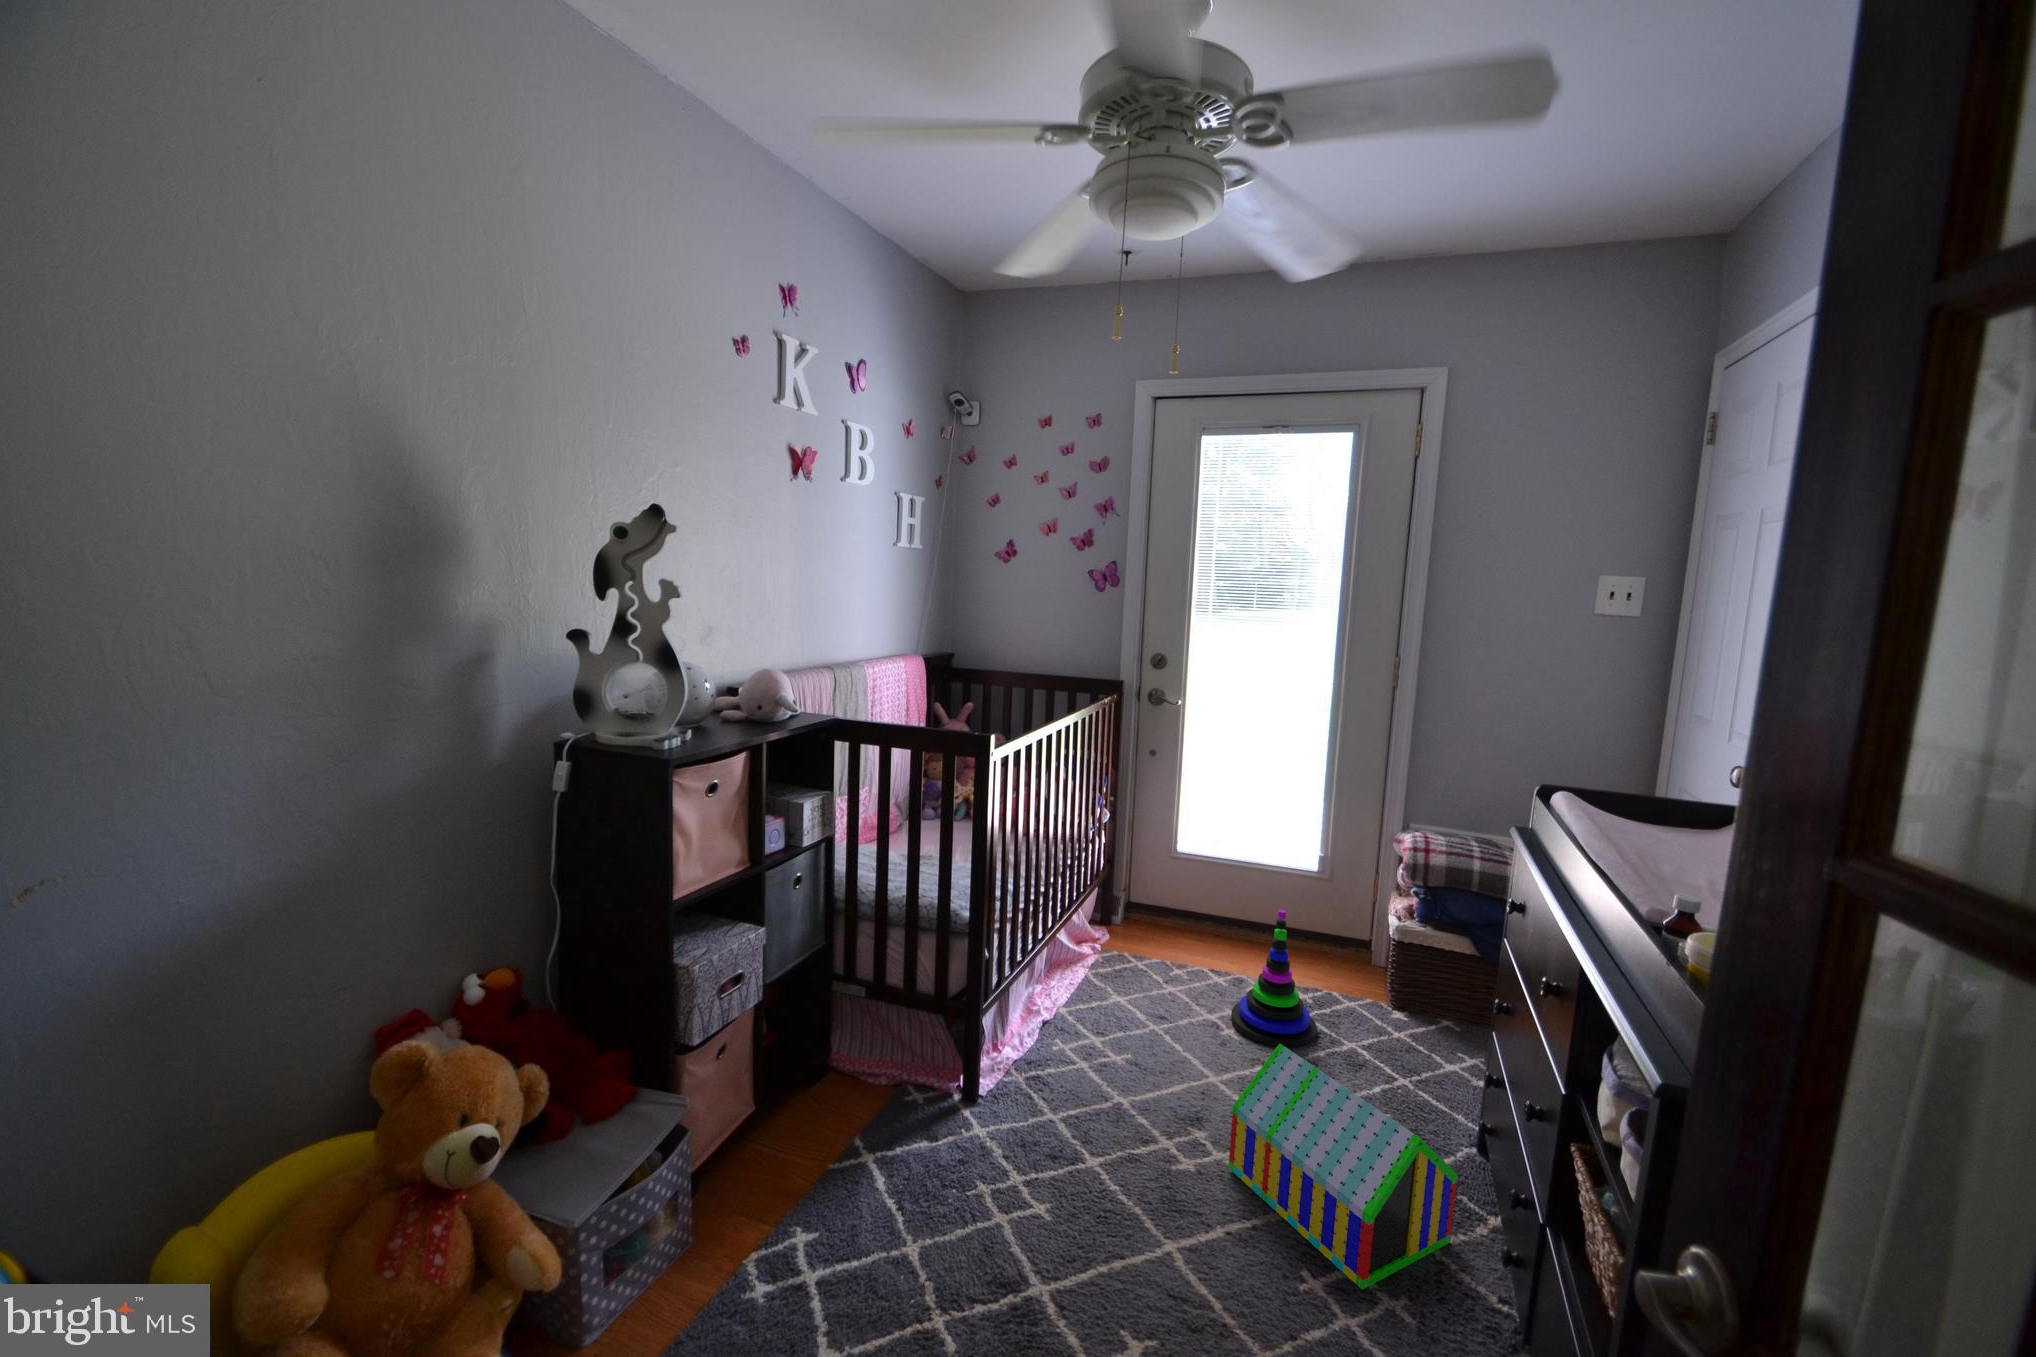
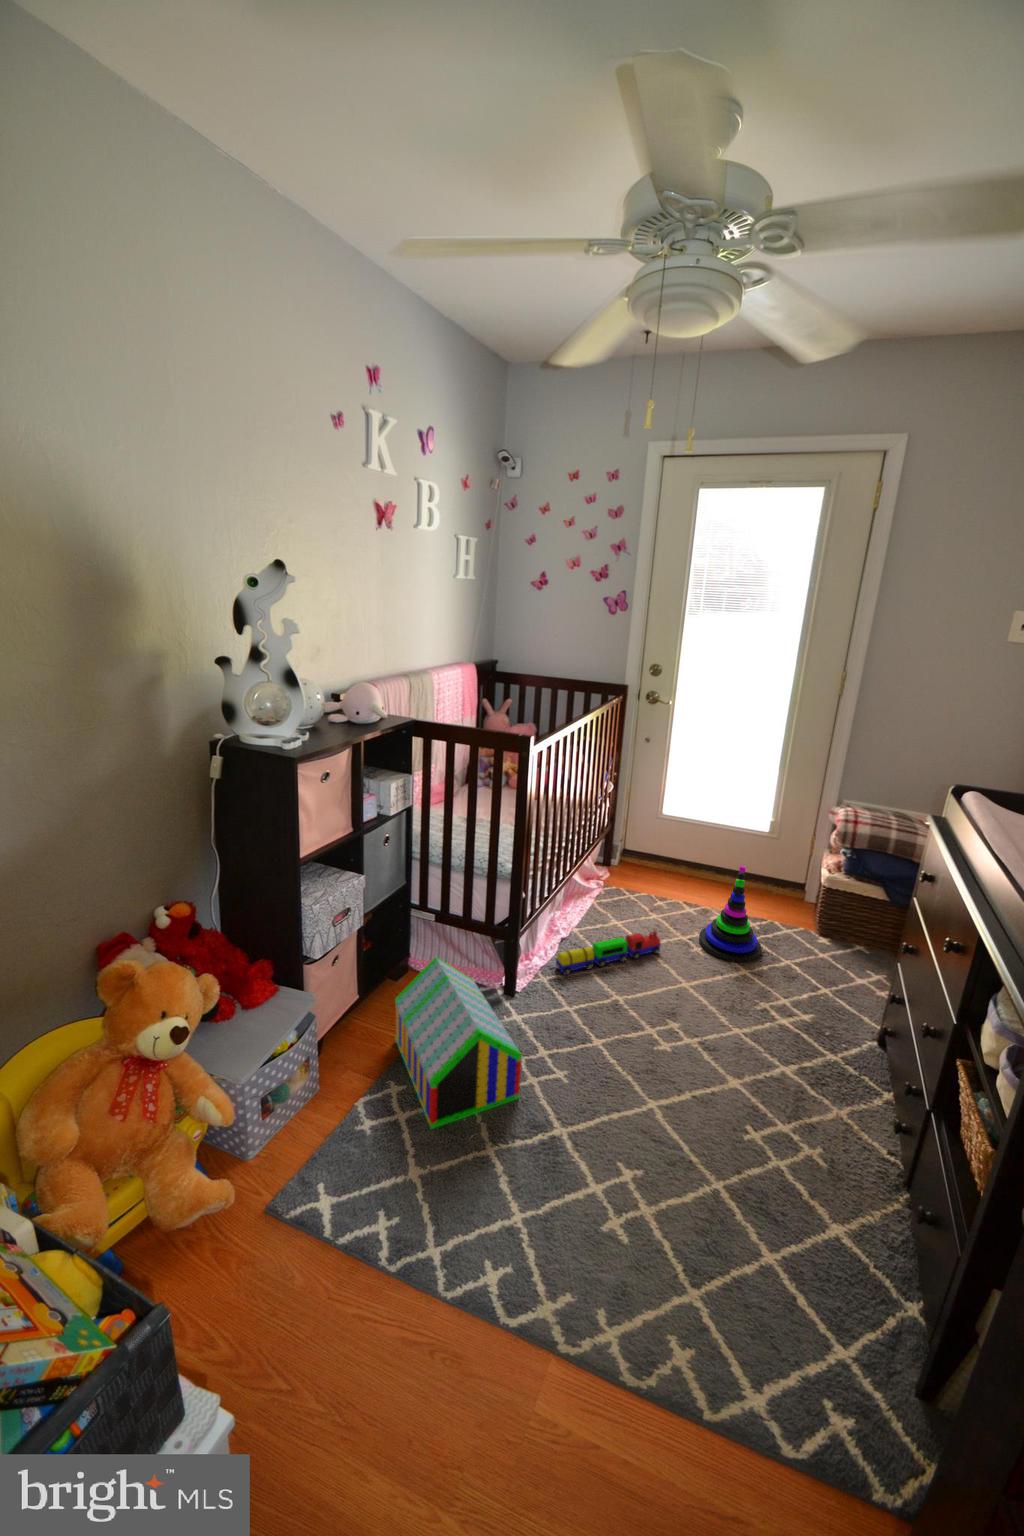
toy train: none [1032,1007,1179,1072] -> present [556,931,661,975]
toy house: present [1228,1044,1457,1290] -> present [395,957,522,1129]

